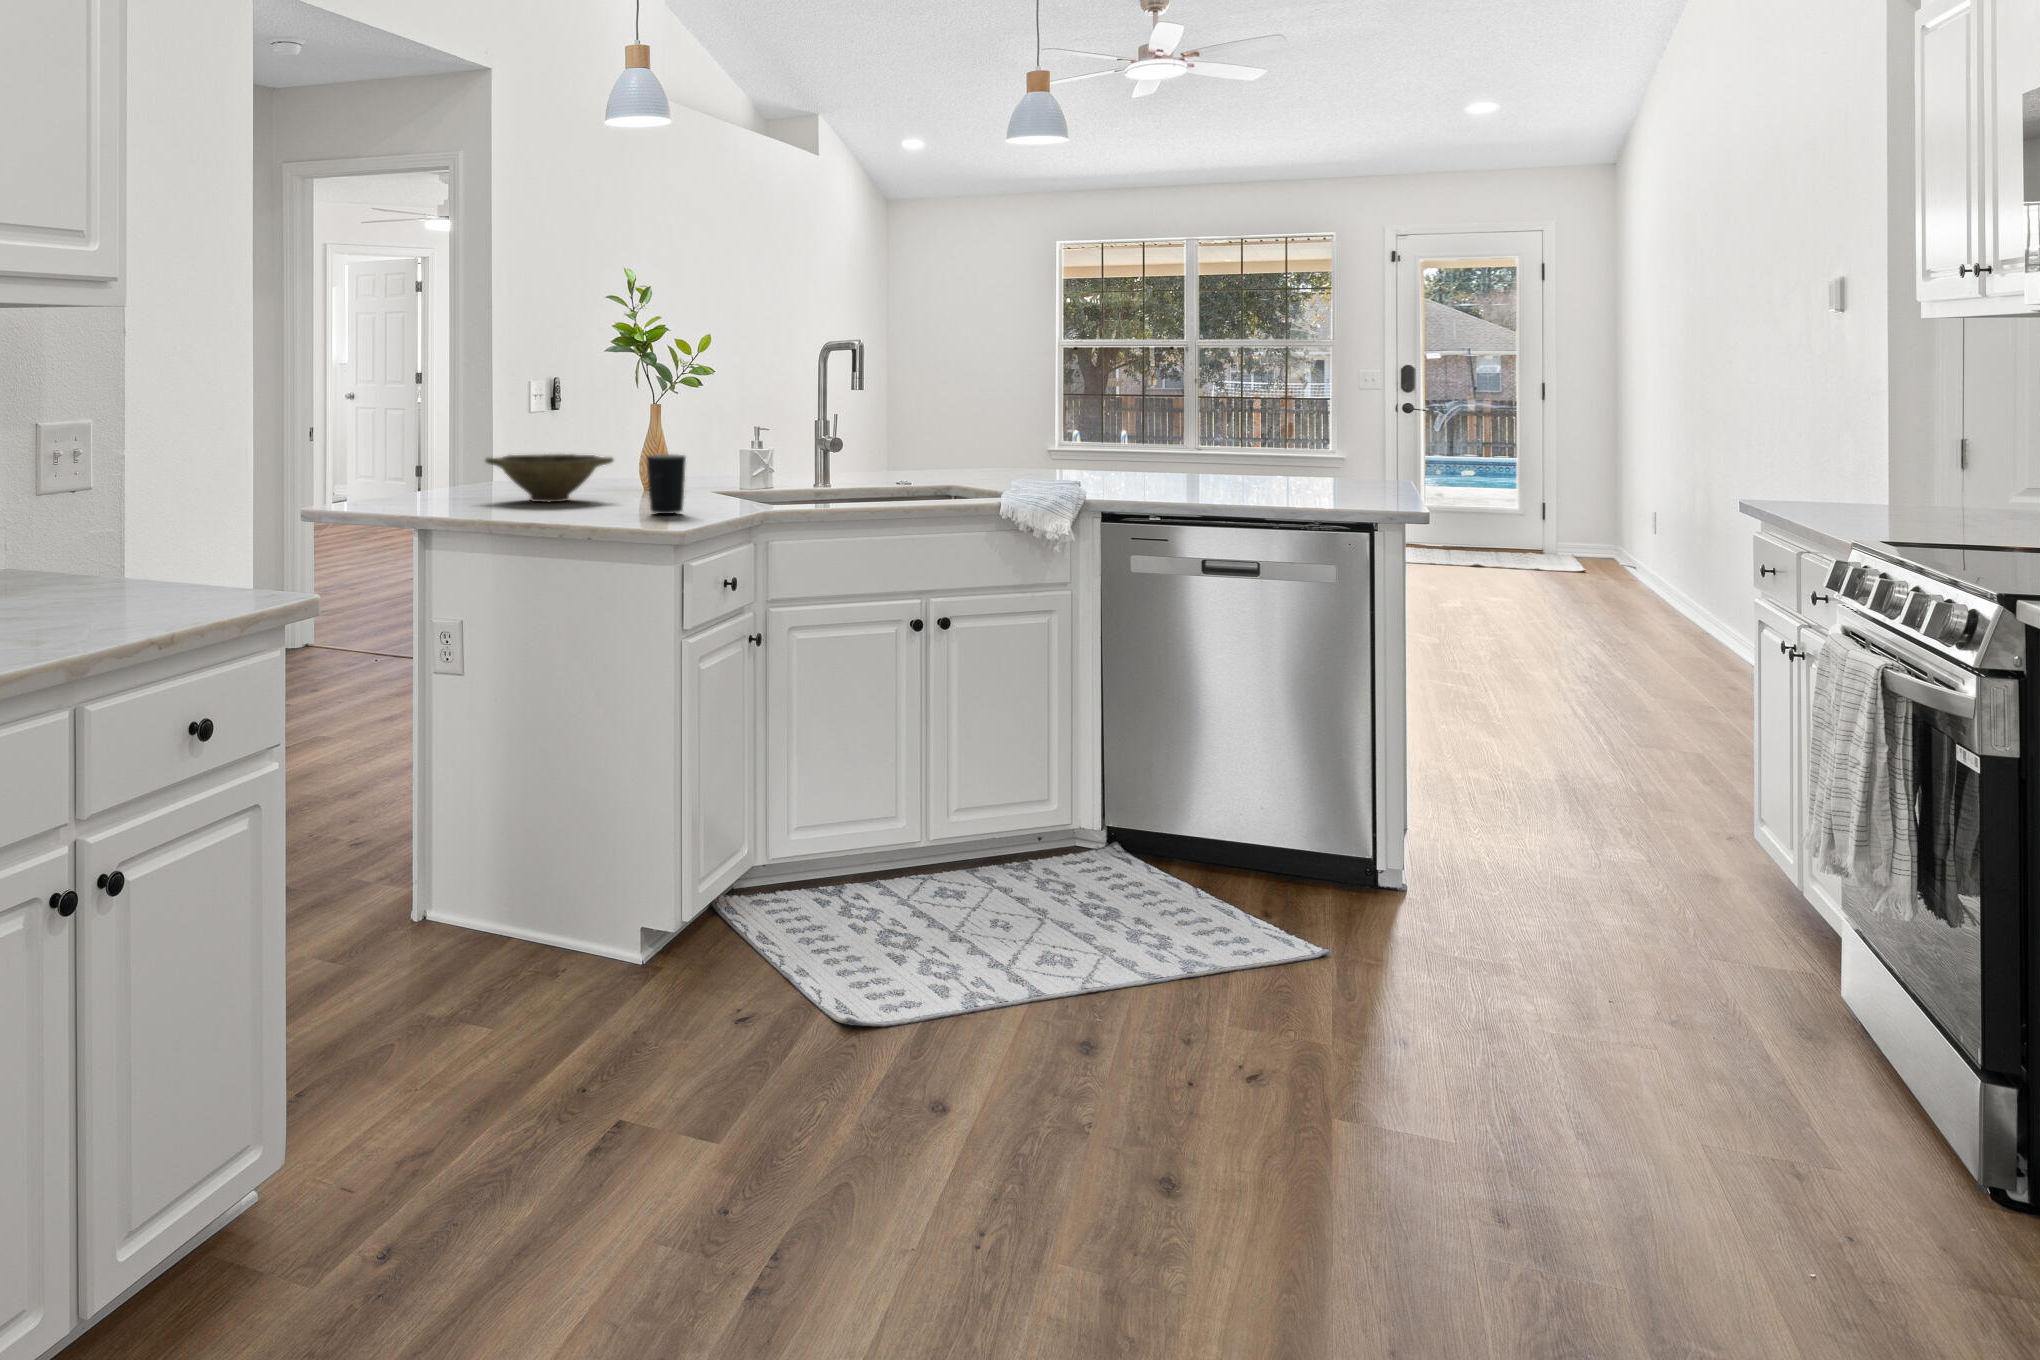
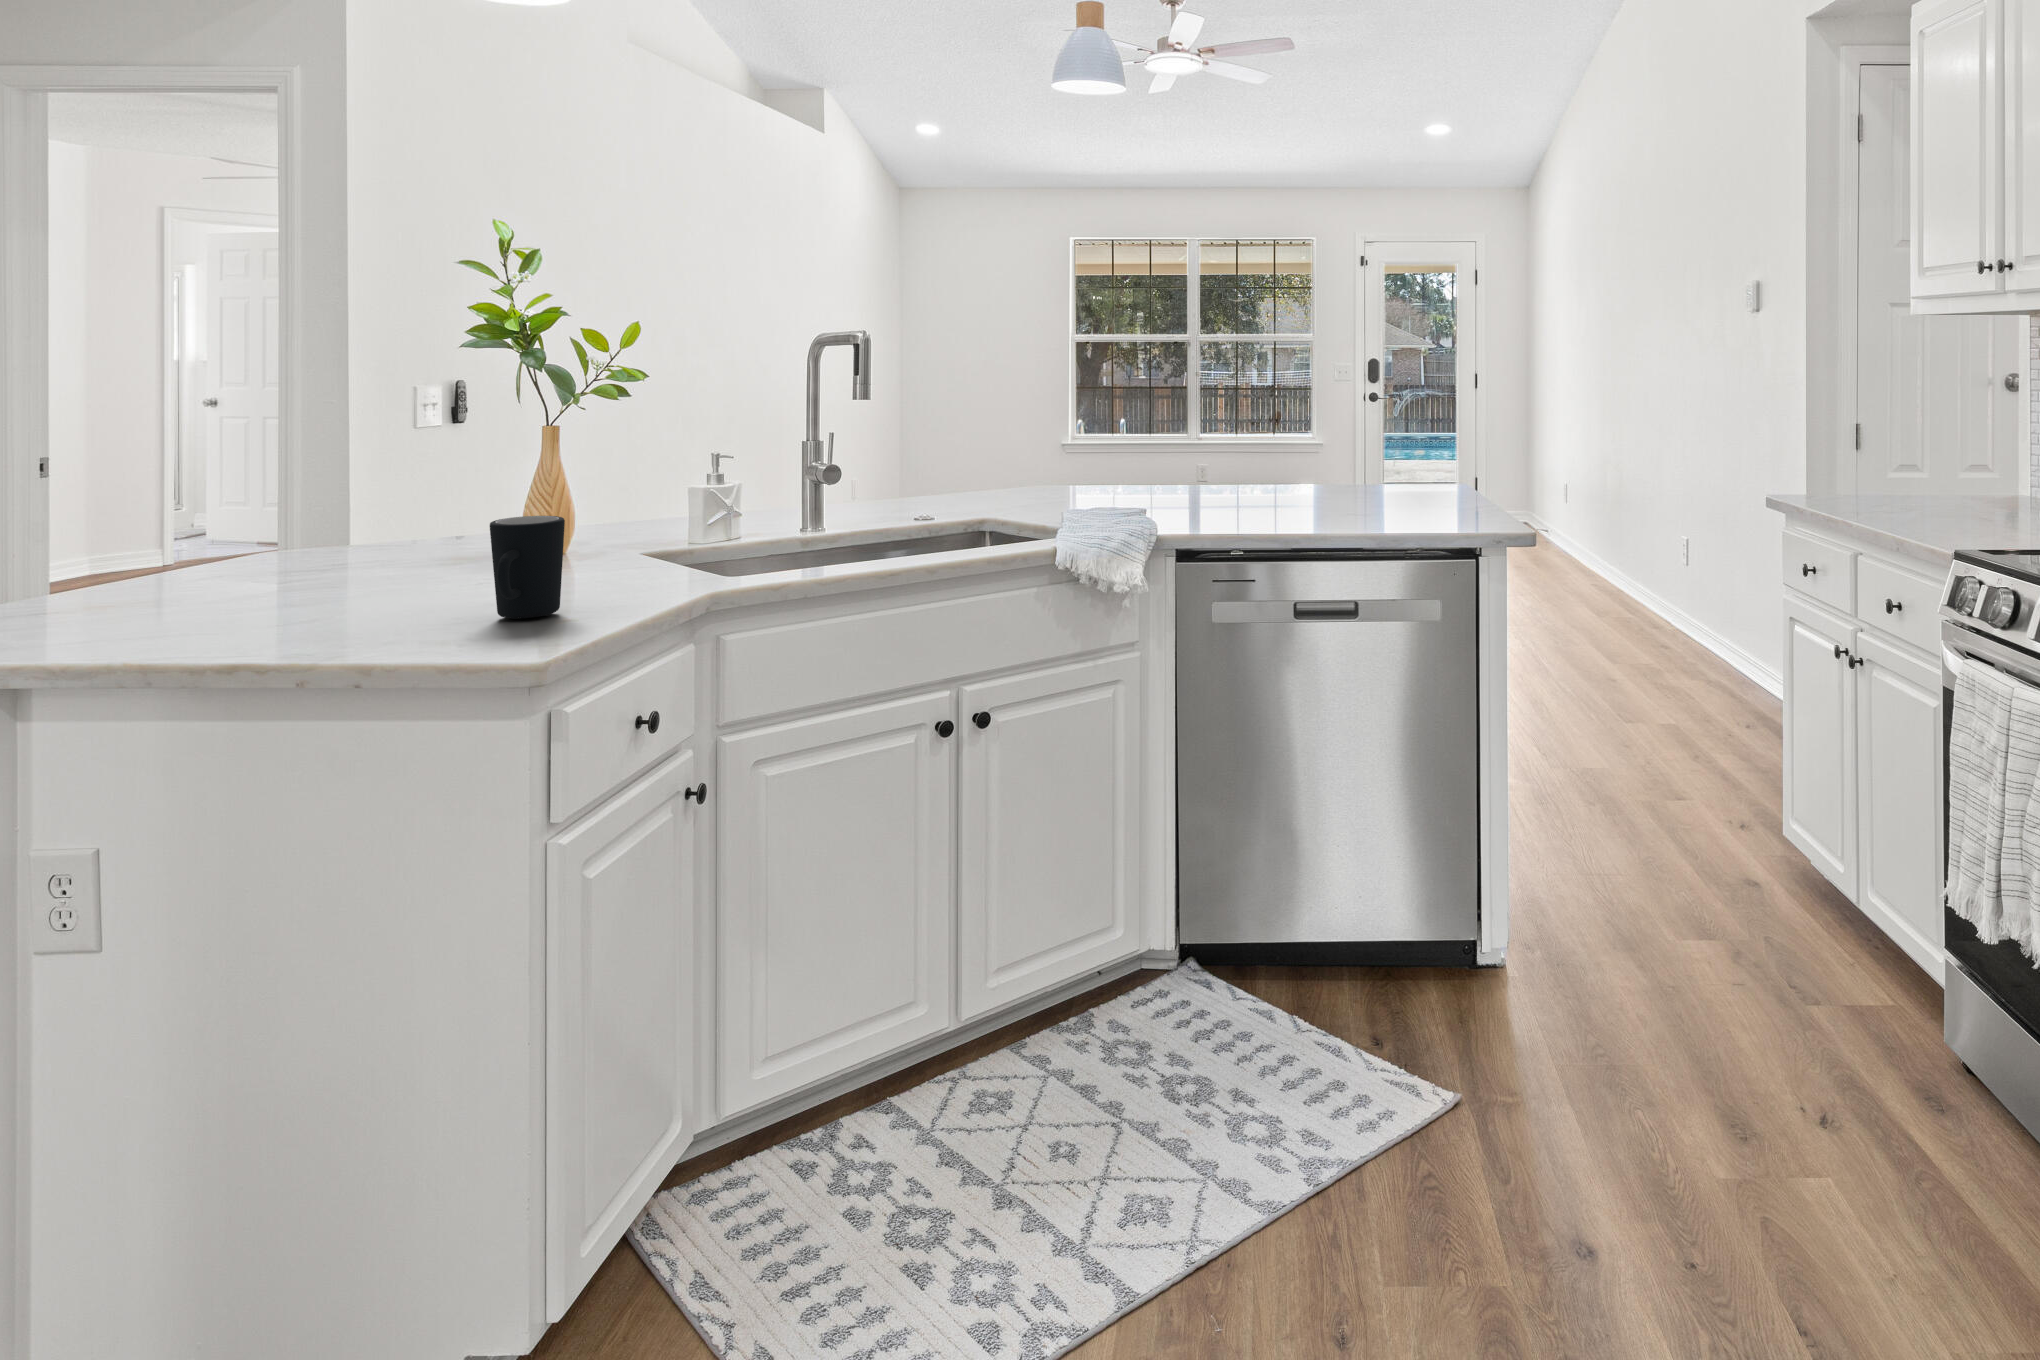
bowl: present [485,454,613,502] -> none [192,511,455,599]

